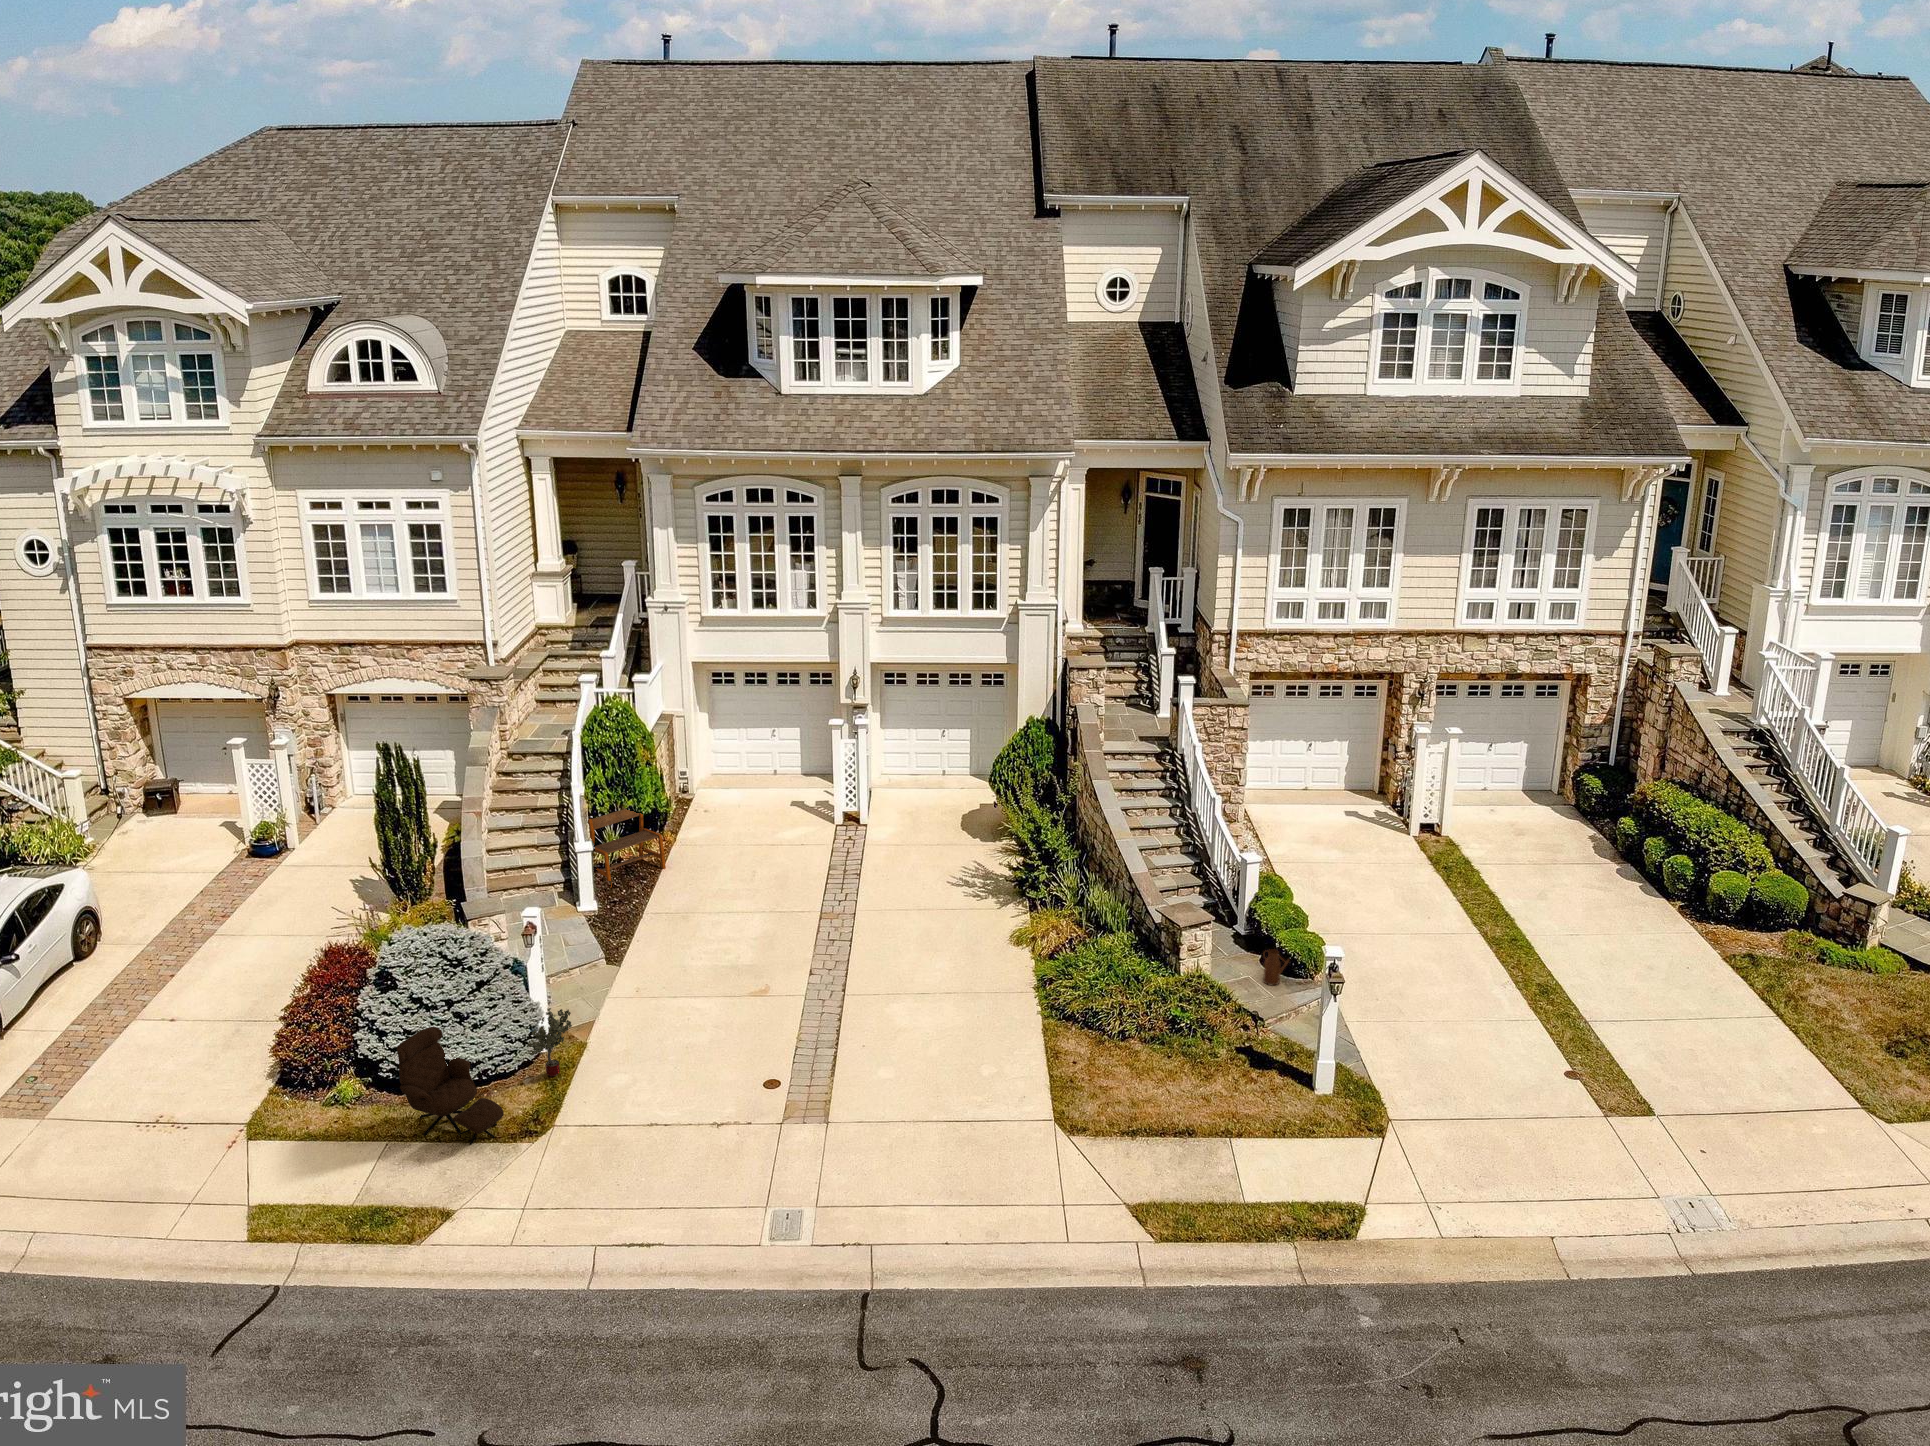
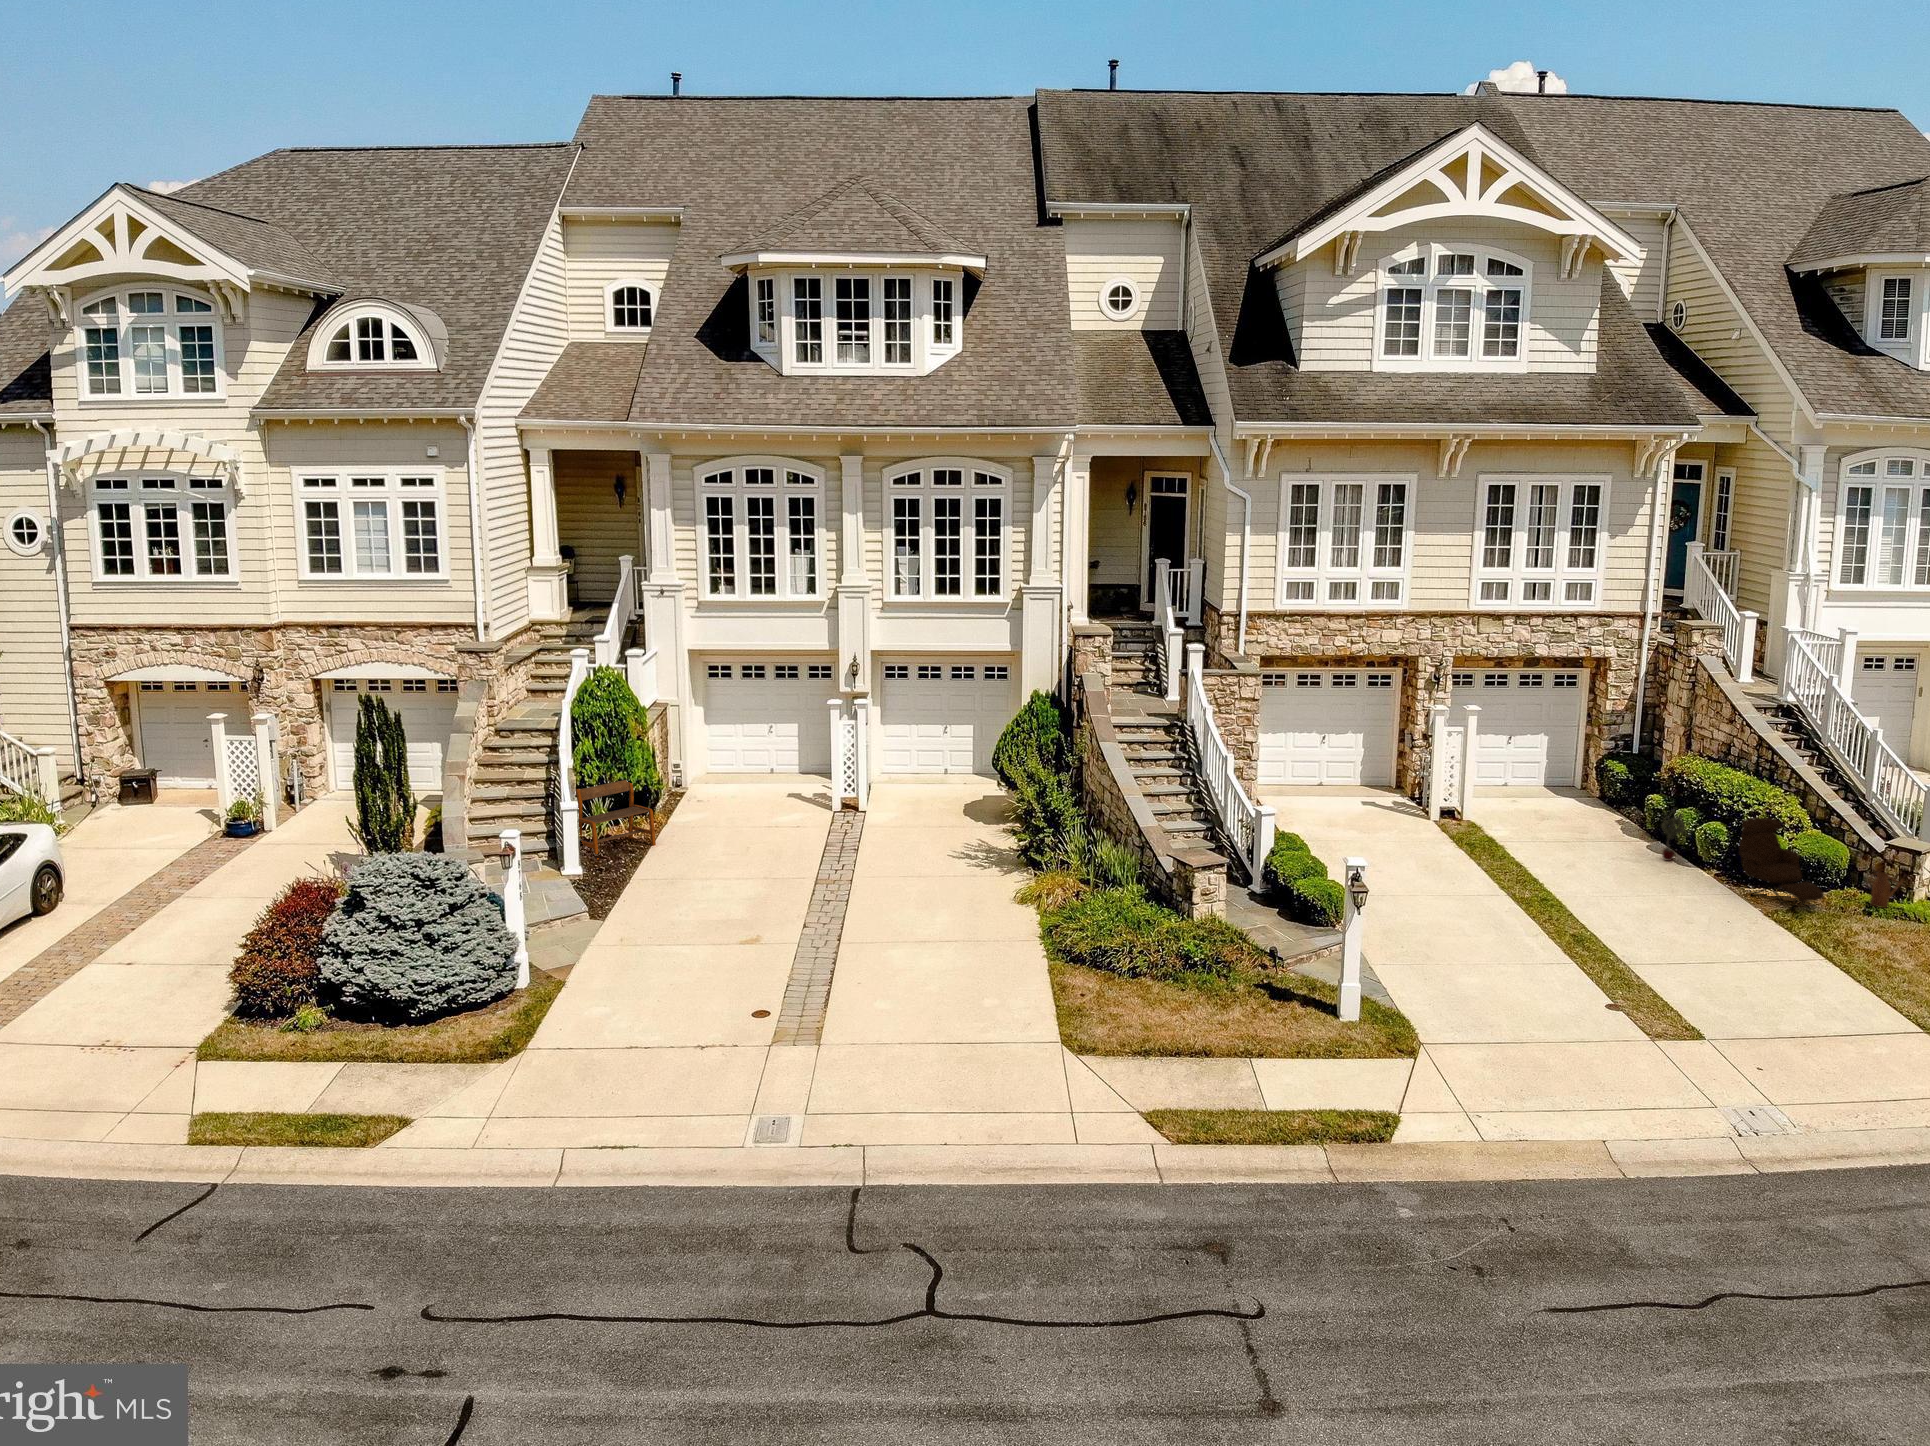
watering can: present [1263,949,1290,986] -> present [1870,872,1904,908]
potted tree: present [528,1008,572,1077] -> present [1661,810,1693,861]
lounge chair: present [397,1027,504,1145] -> present [1739,817,1824,909]

